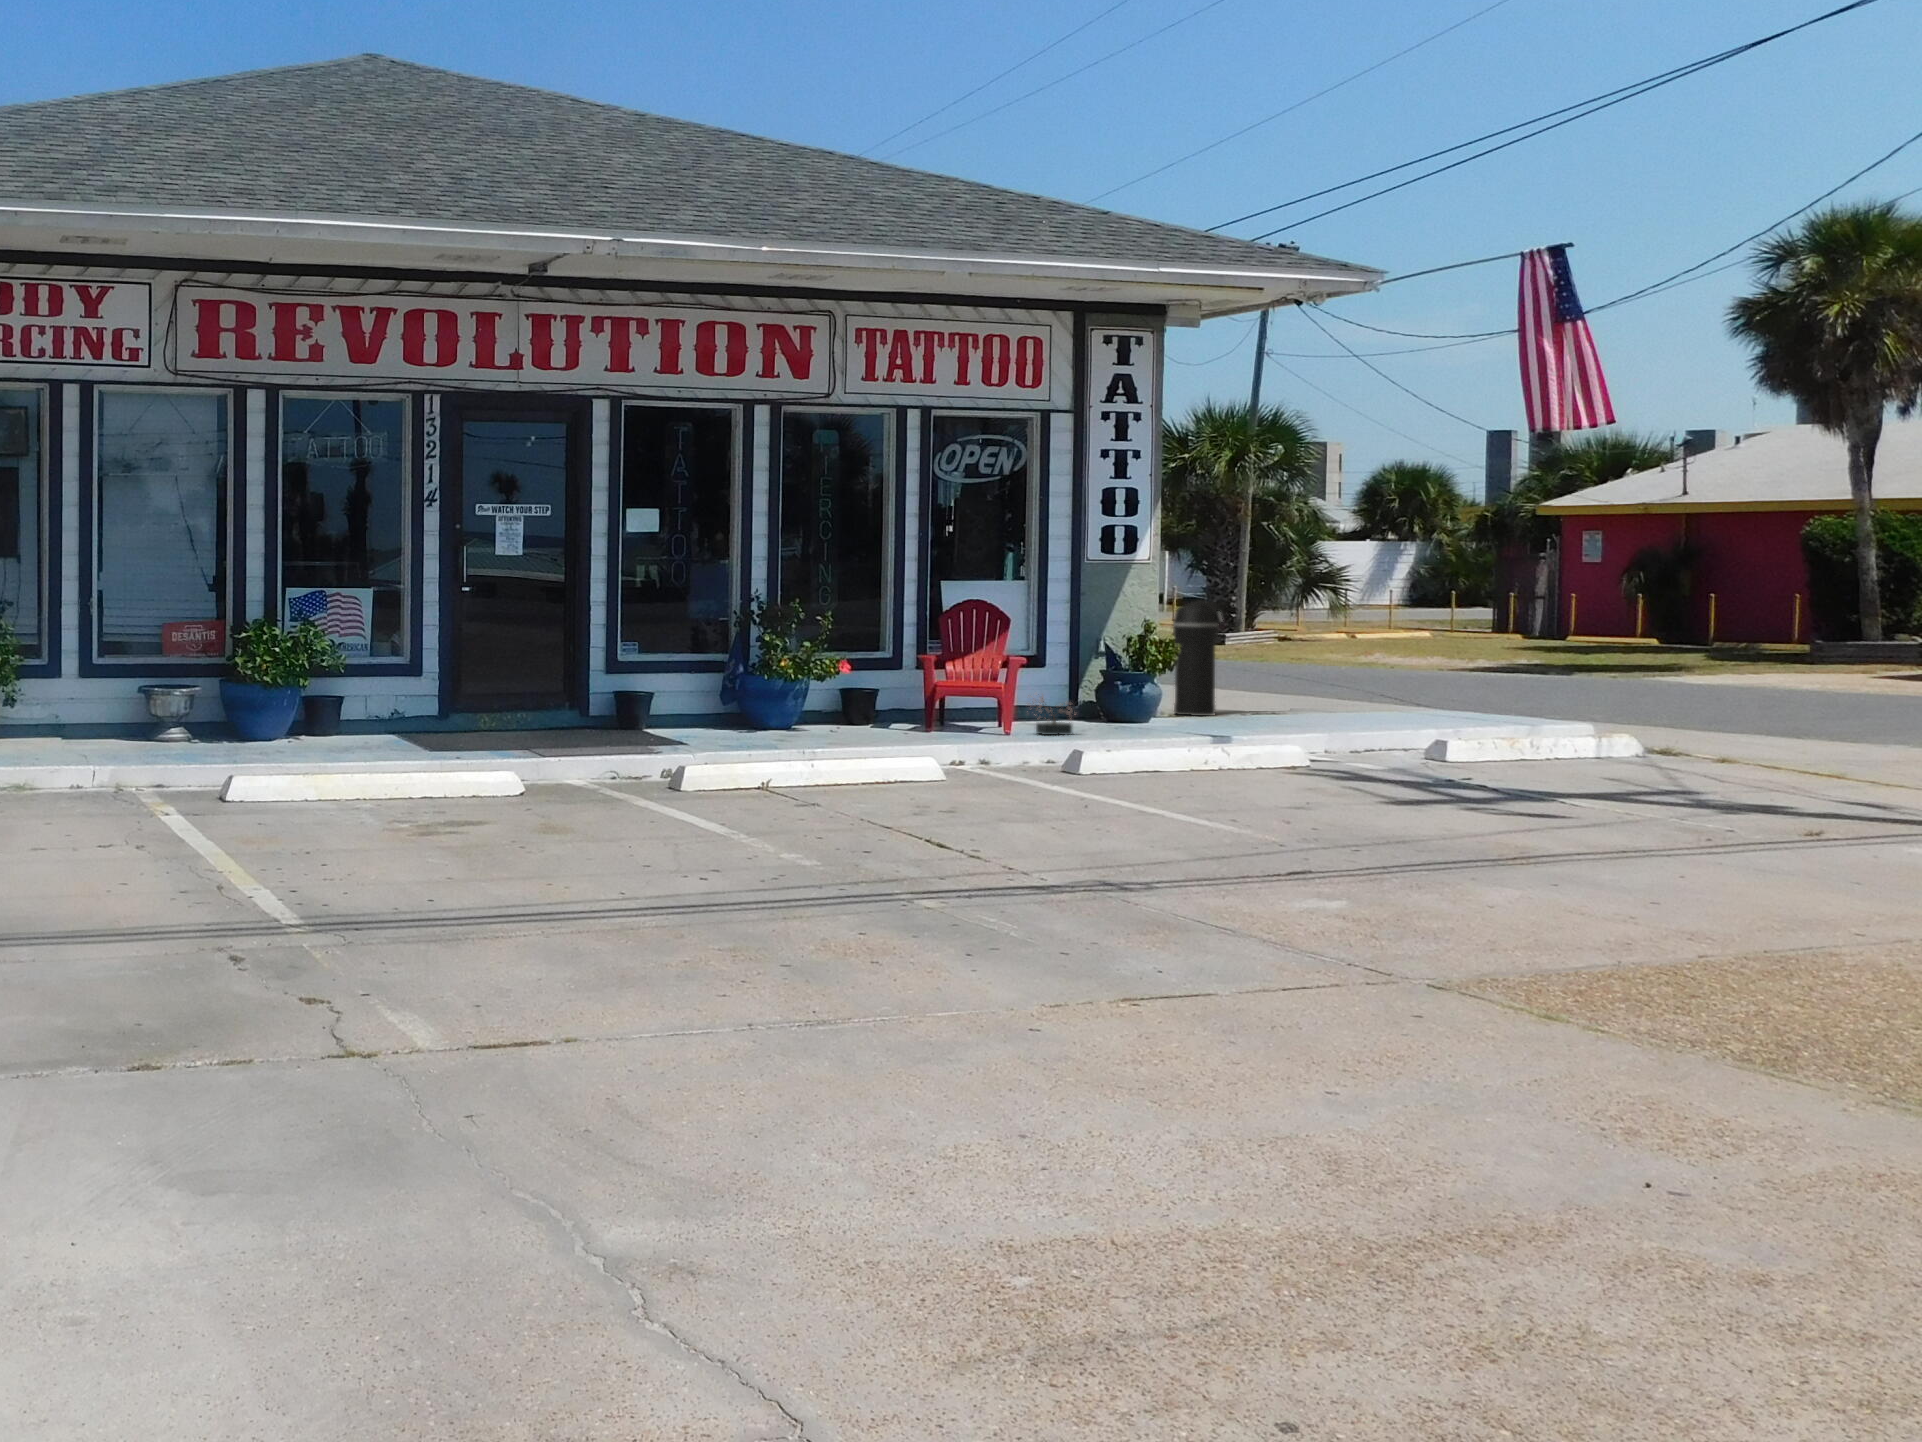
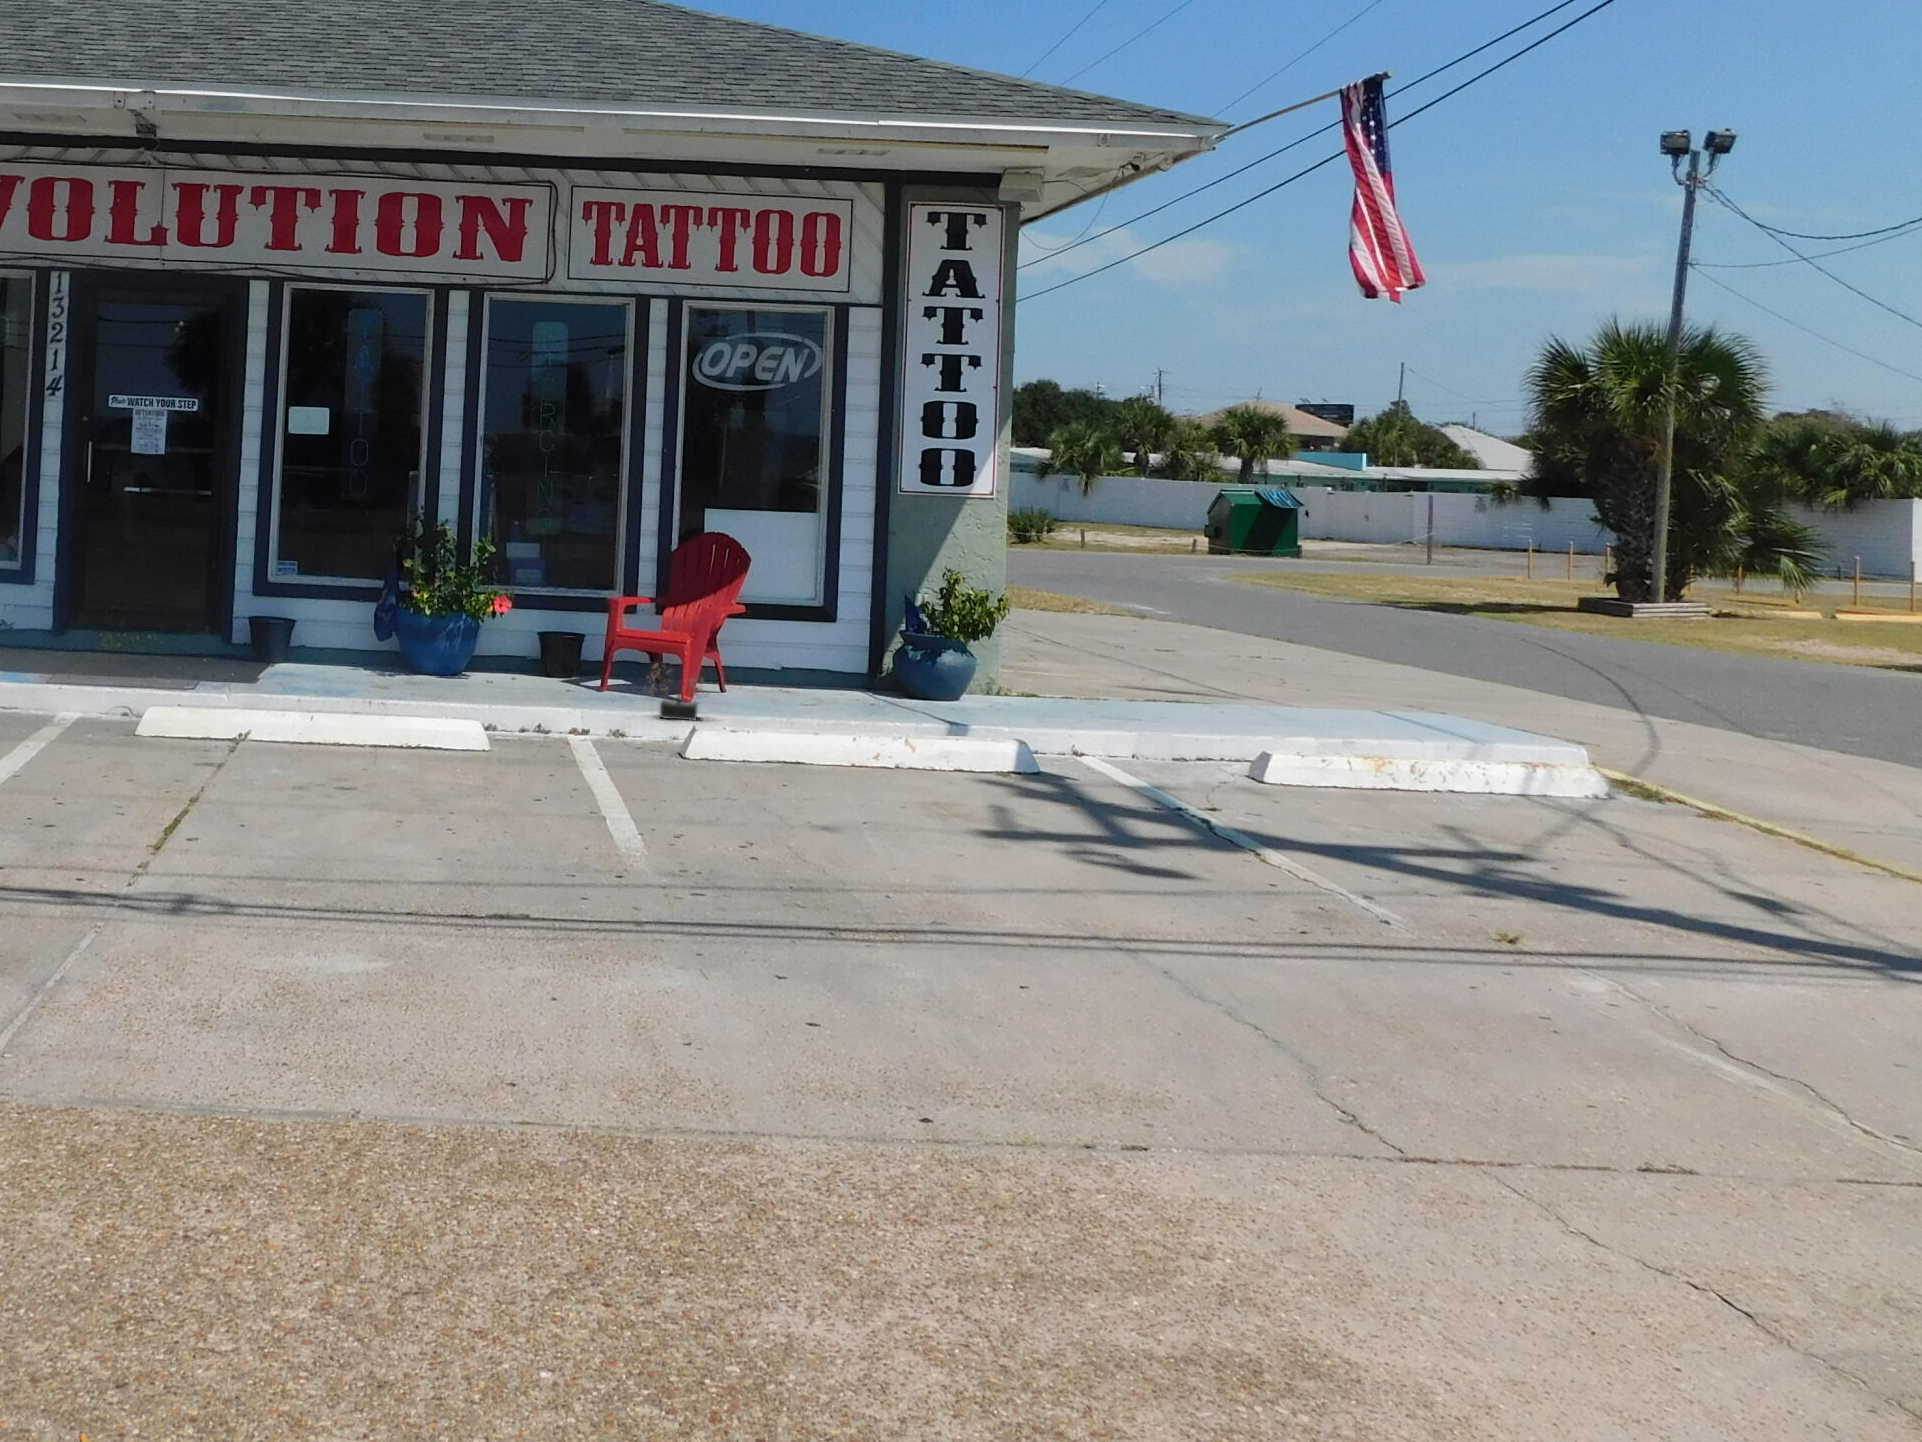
trash can: present [1173,600,1222,716] -> none [969,555,1031,706]

